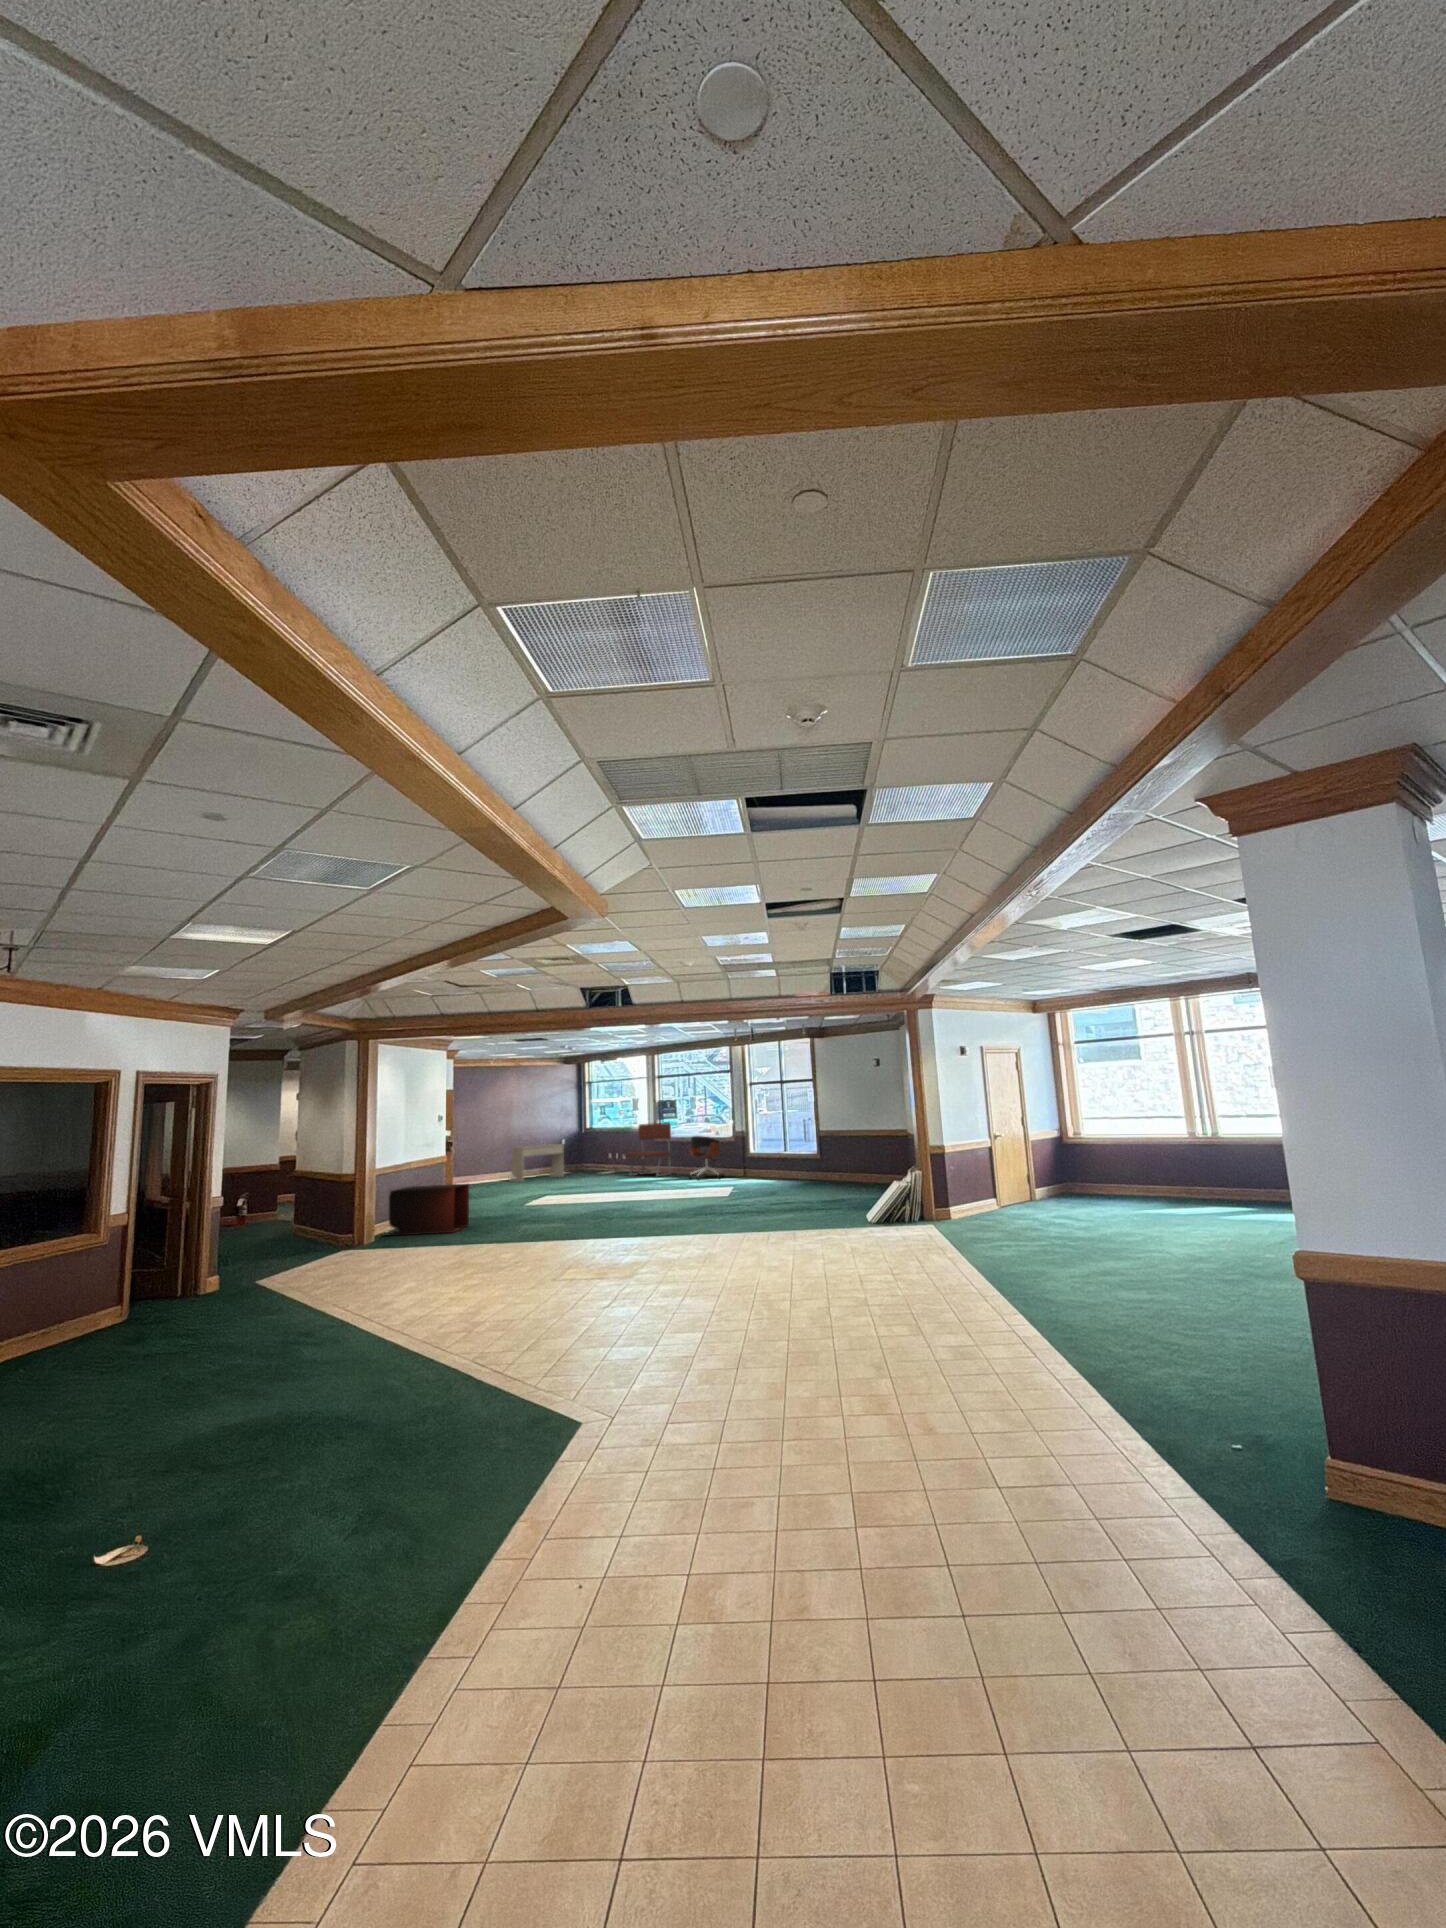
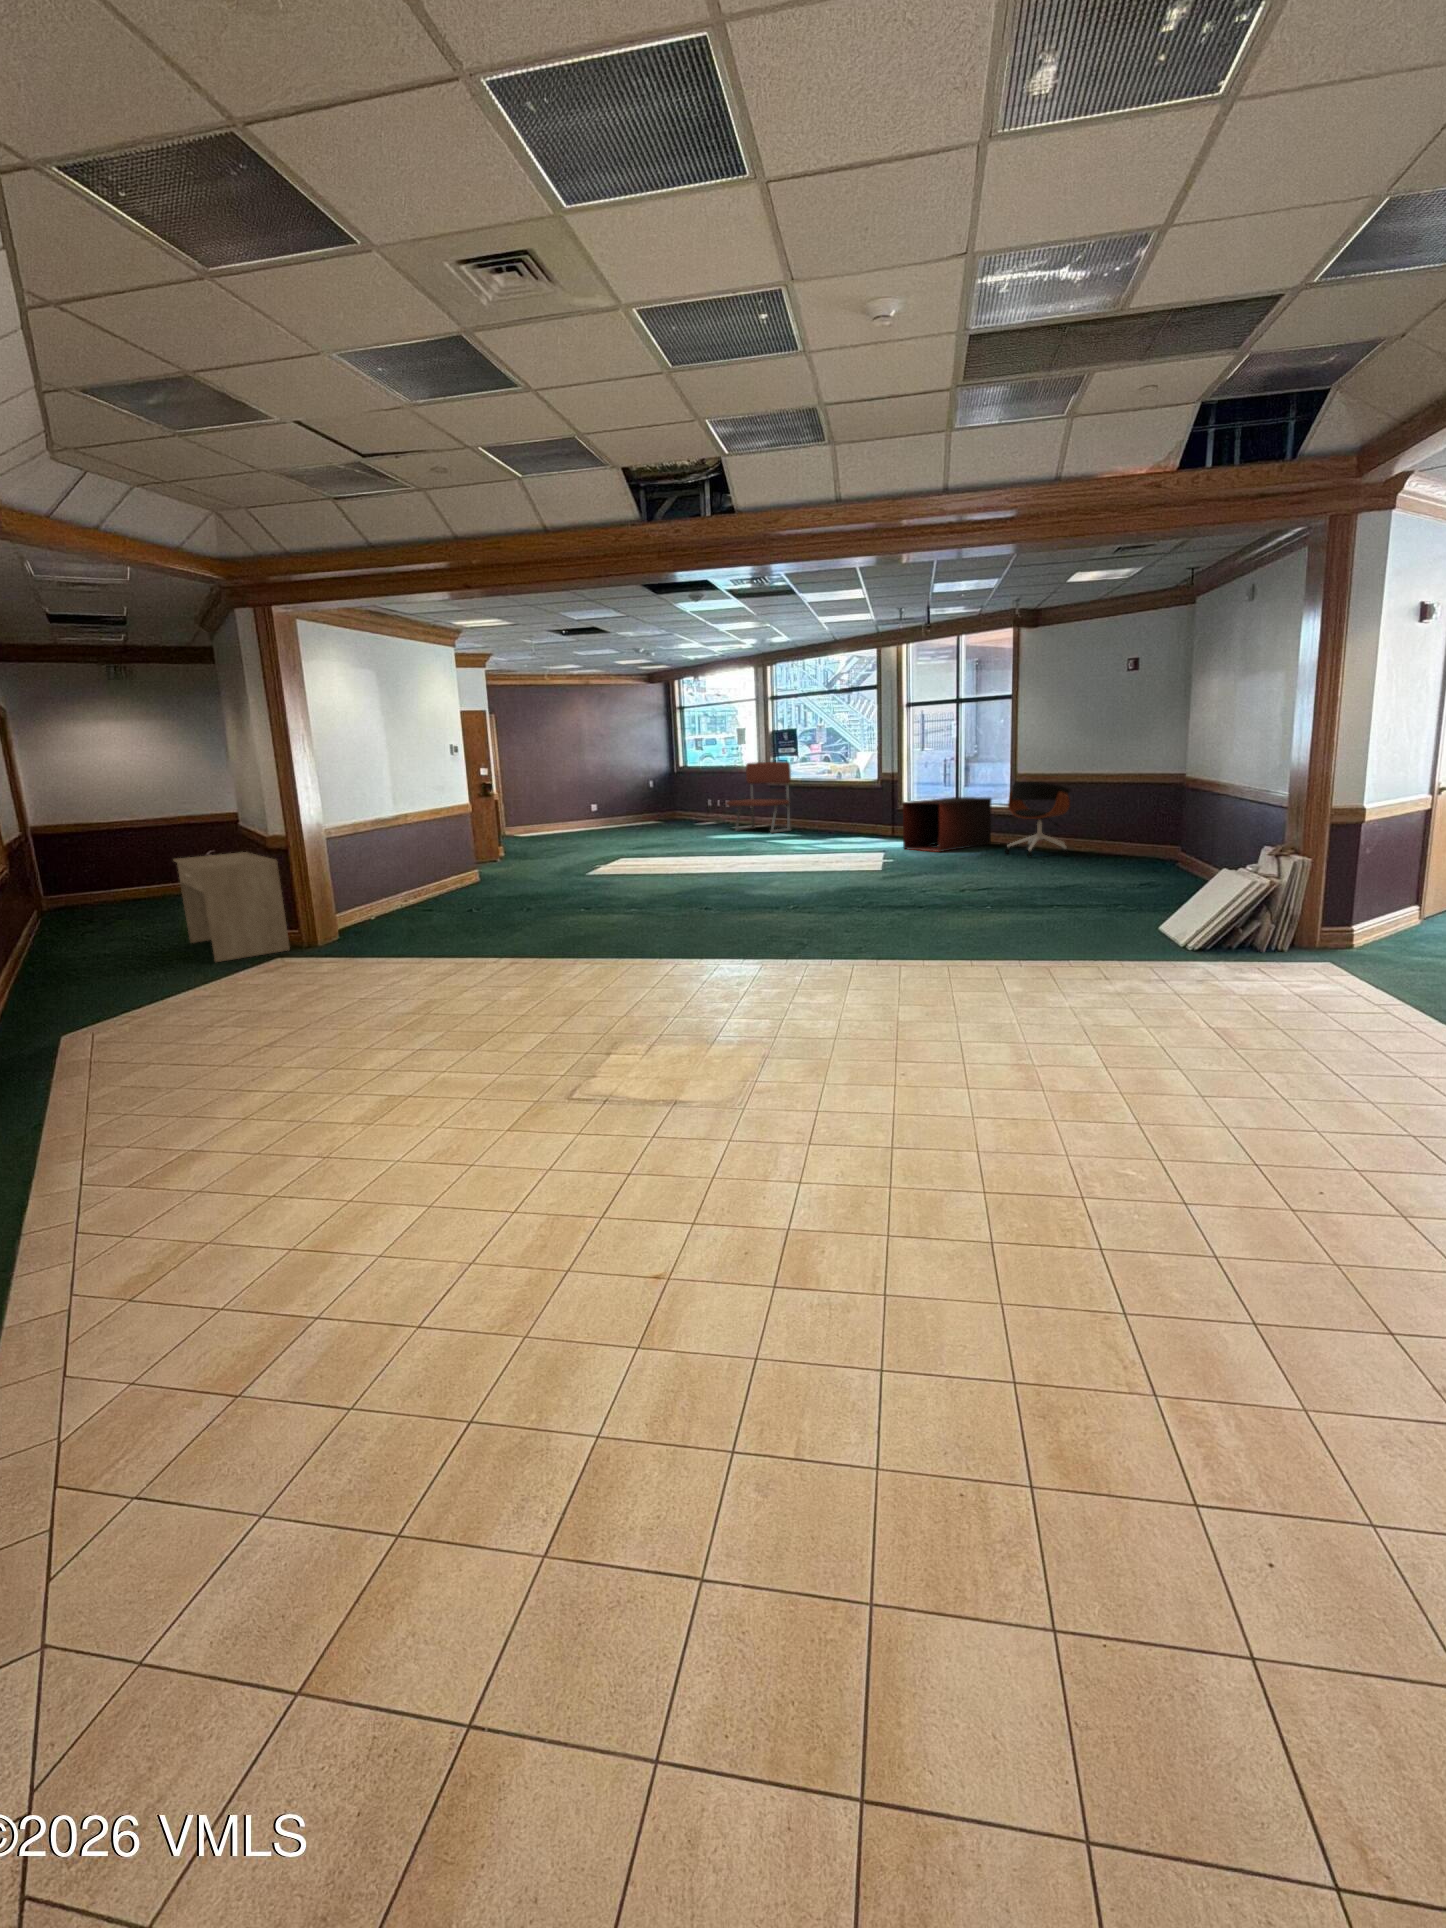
office chair: present [689,1136,724,1180] -> present [1005,782,1070,857]
desk: present [509,1144,564,1182] -> present [174,852,290,962]
storage cabinet: present [389,1184,469,1236] -> present [903,797,992,852]

